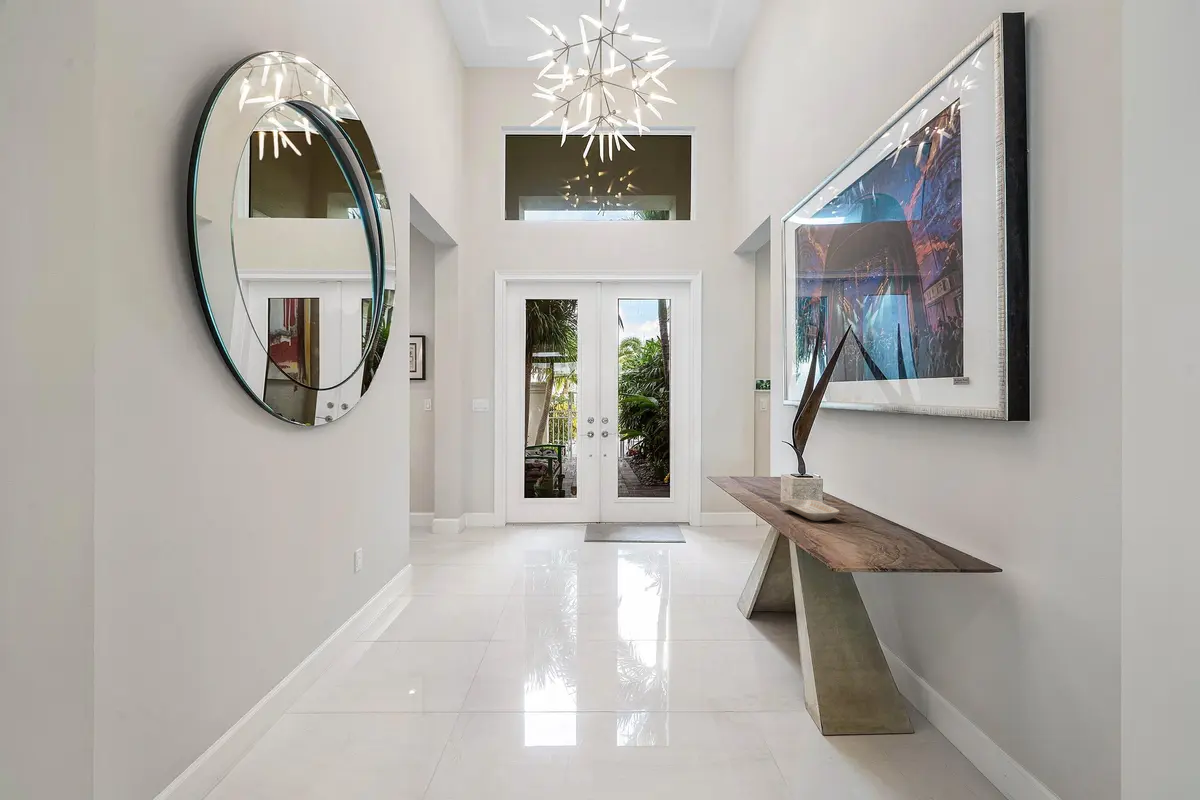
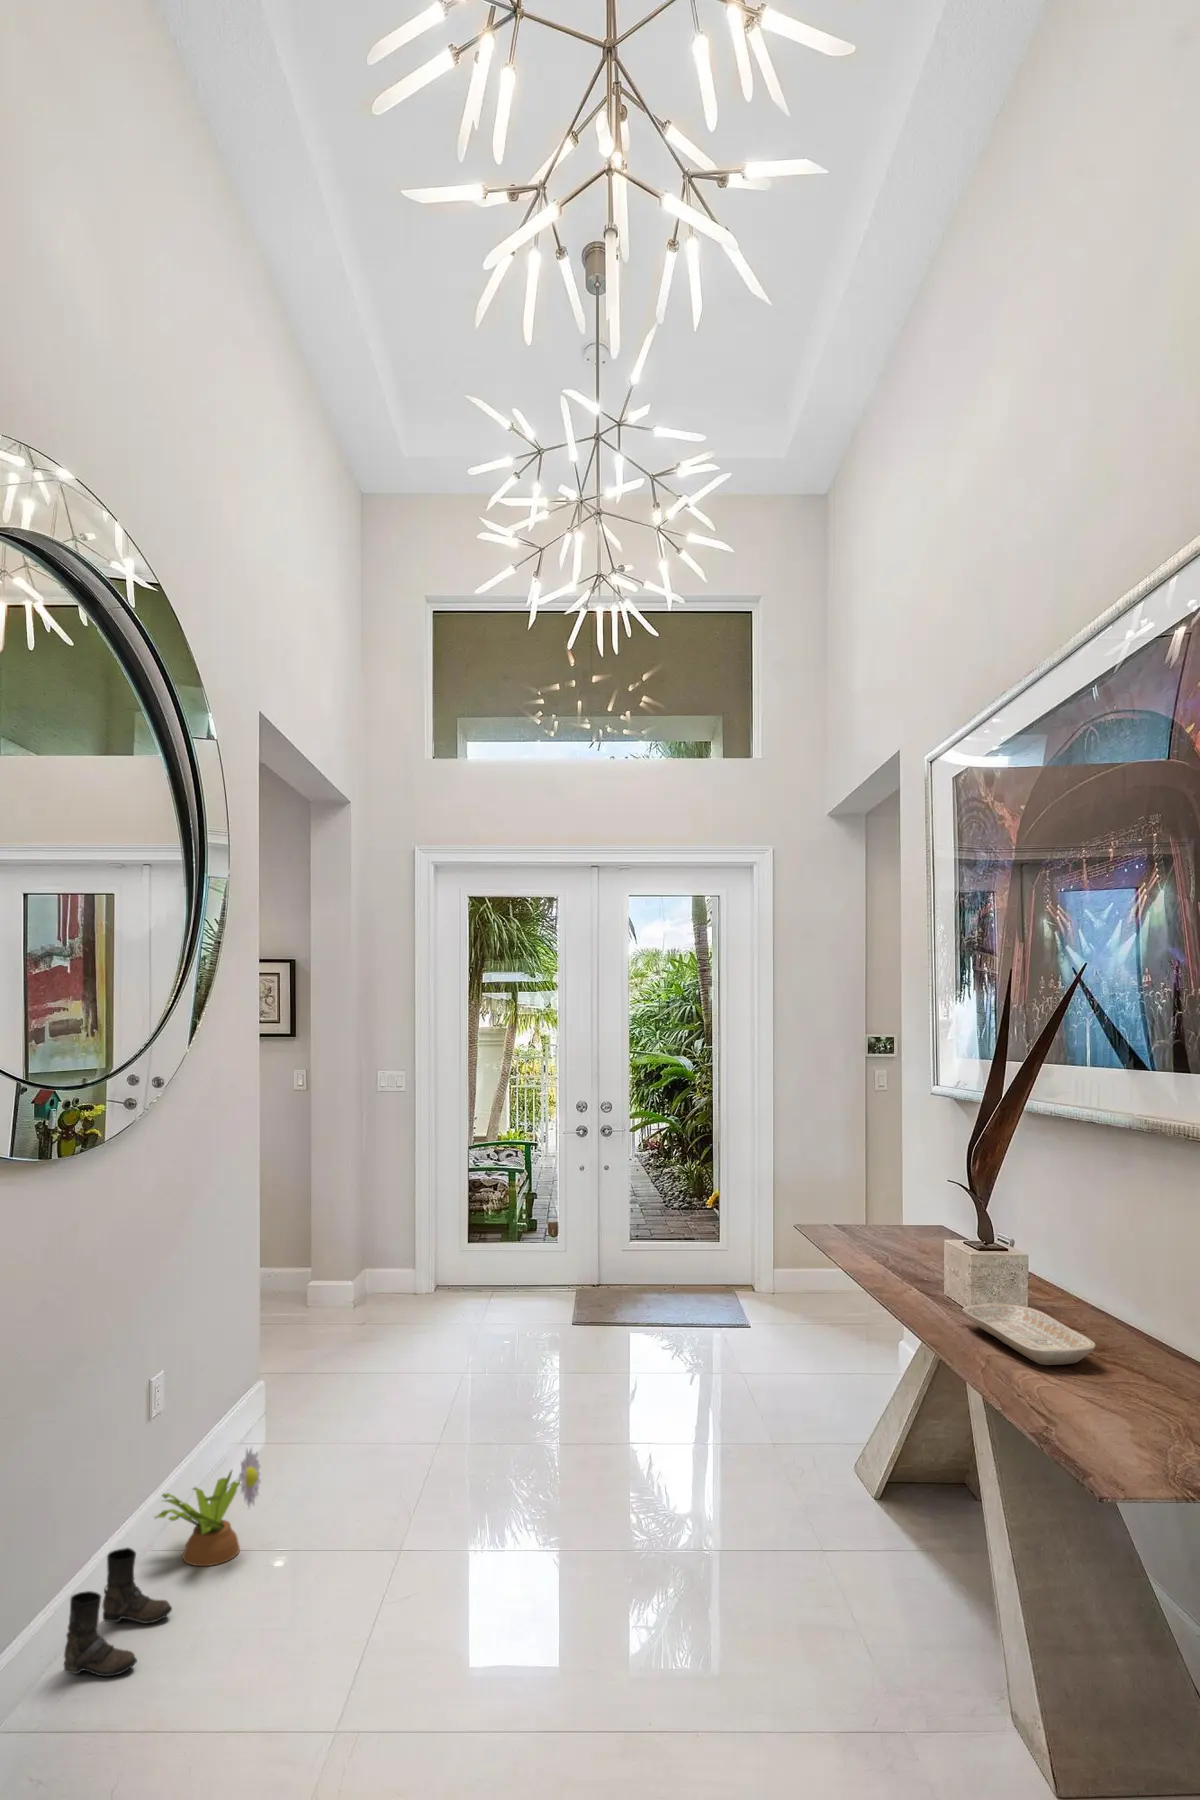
decorative plant: none [379,581,430,636] -> present [155,1449,261,1566]
boots: none [345,621,393,672] -> present [64,1548,172,1676]

